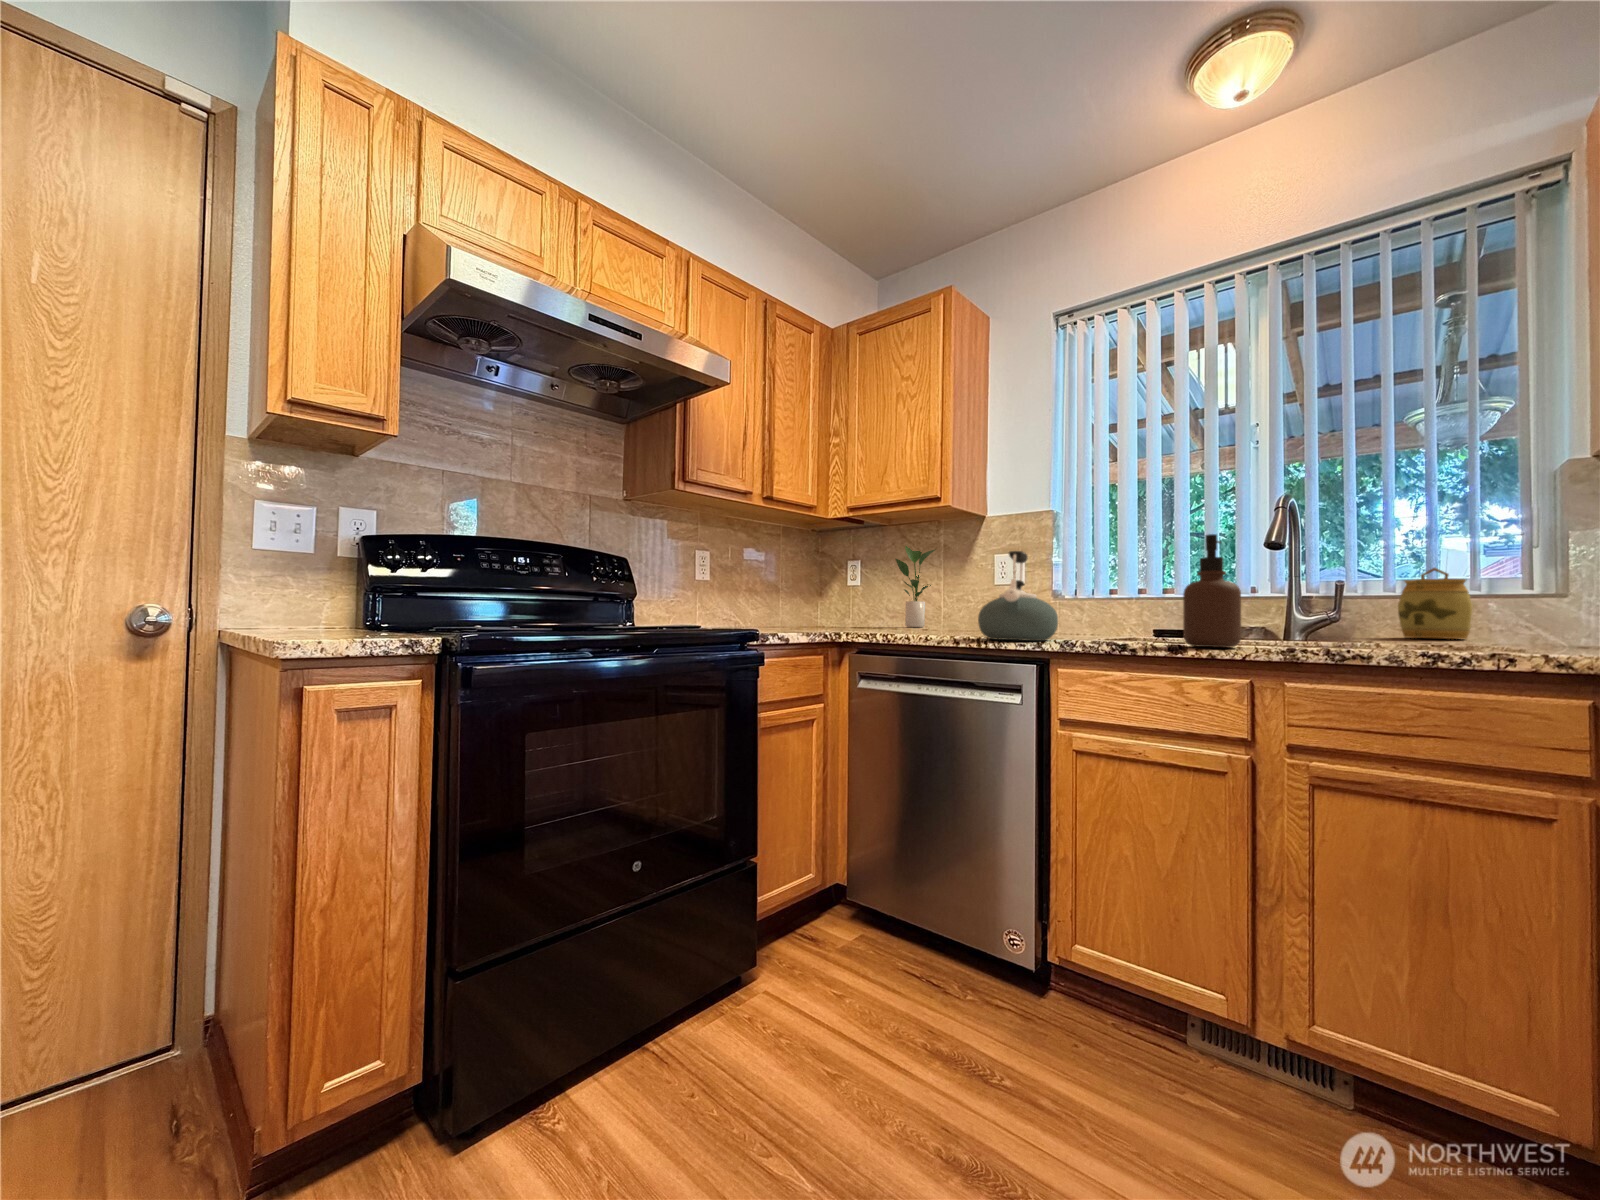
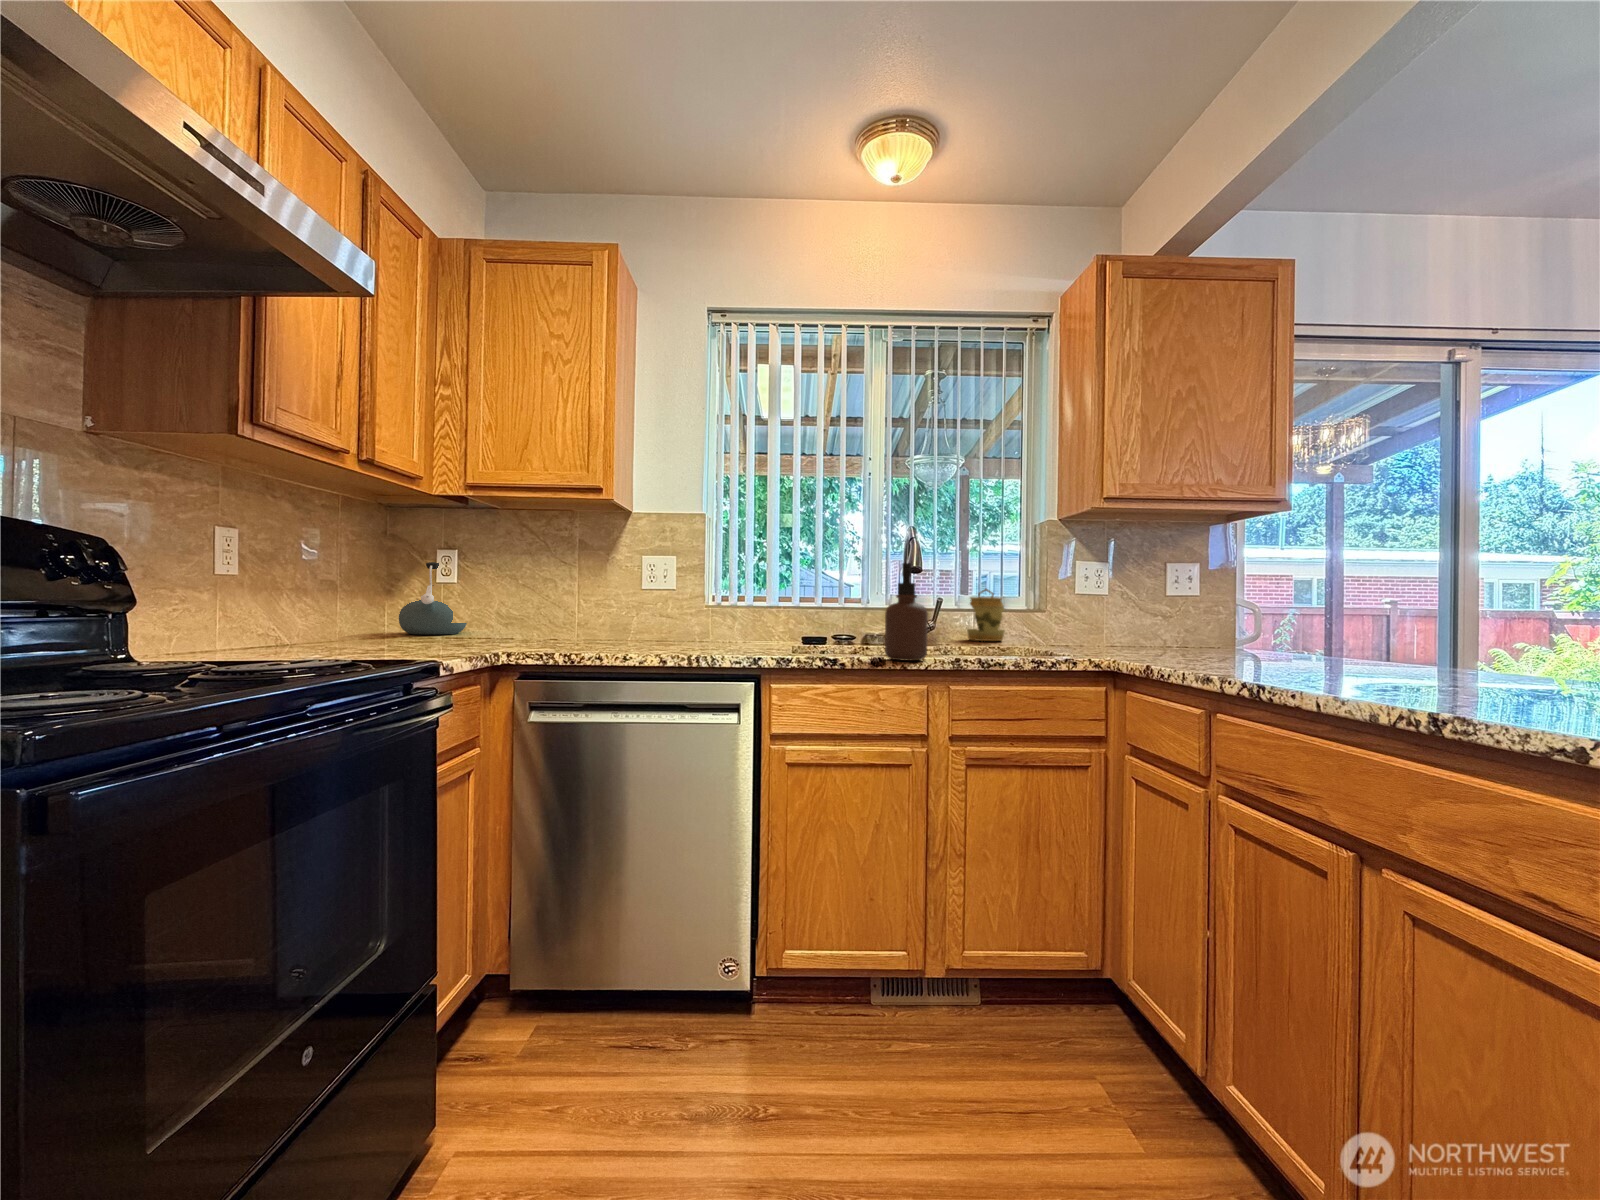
potted plant: present [896,546,936,627] -> none [521,533,572,636]
kettle: present [978,551,1058,641] -> present [399,562,467,634]

